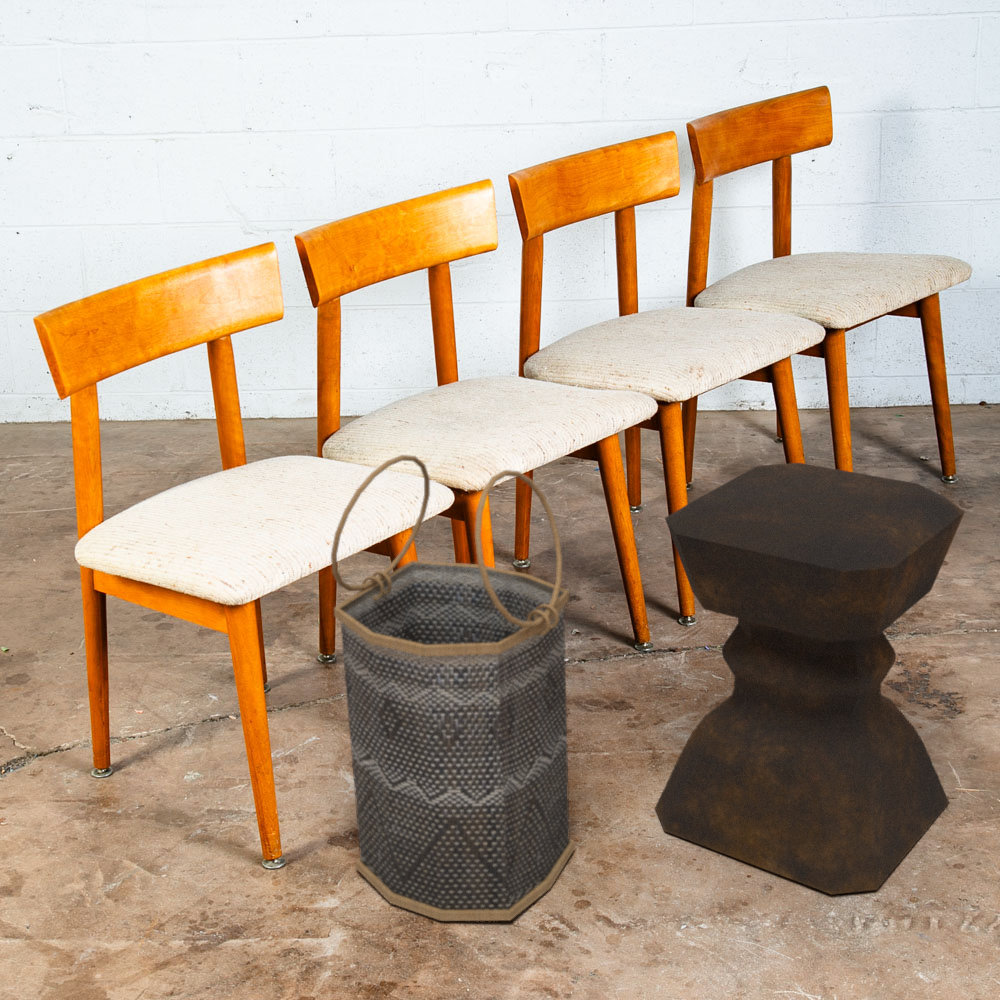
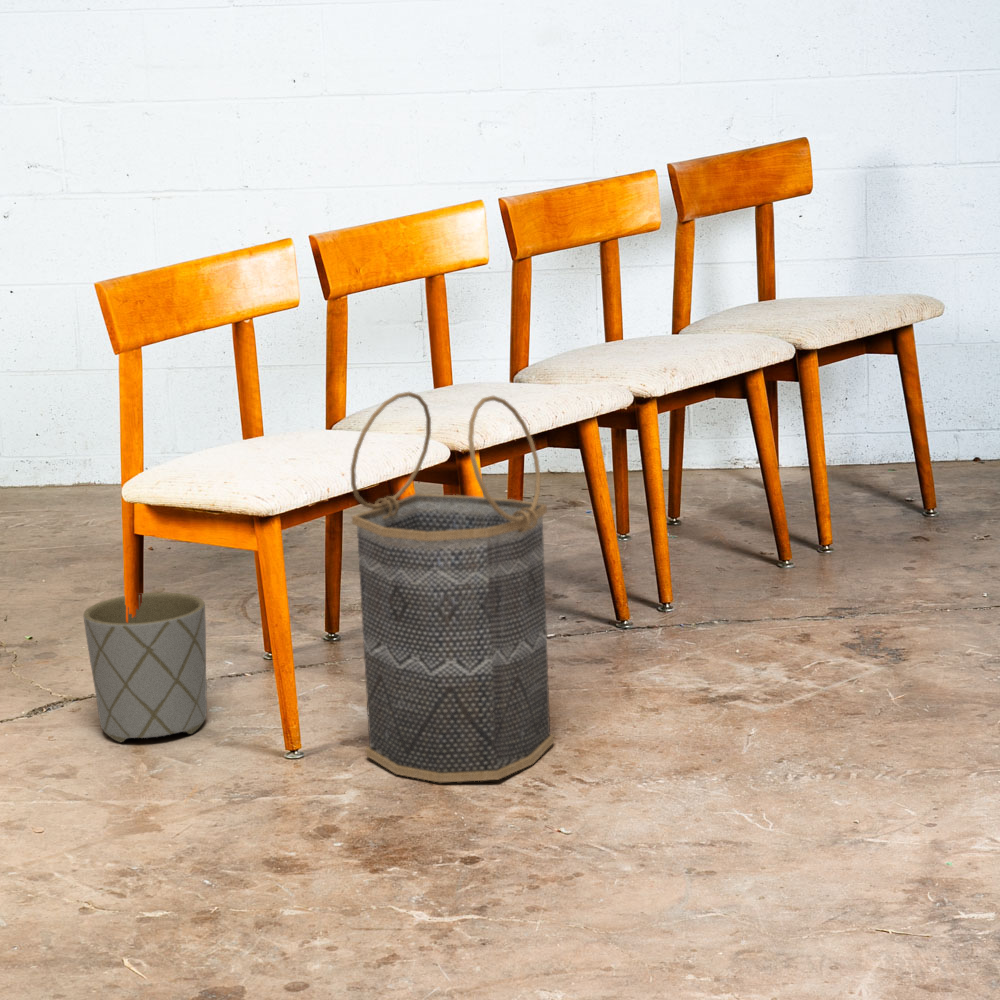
stool: present [655,463,965,894] -> none [626,420,883,762]
planter: none [30,651,179,834] -> present [83,592,207,742]

